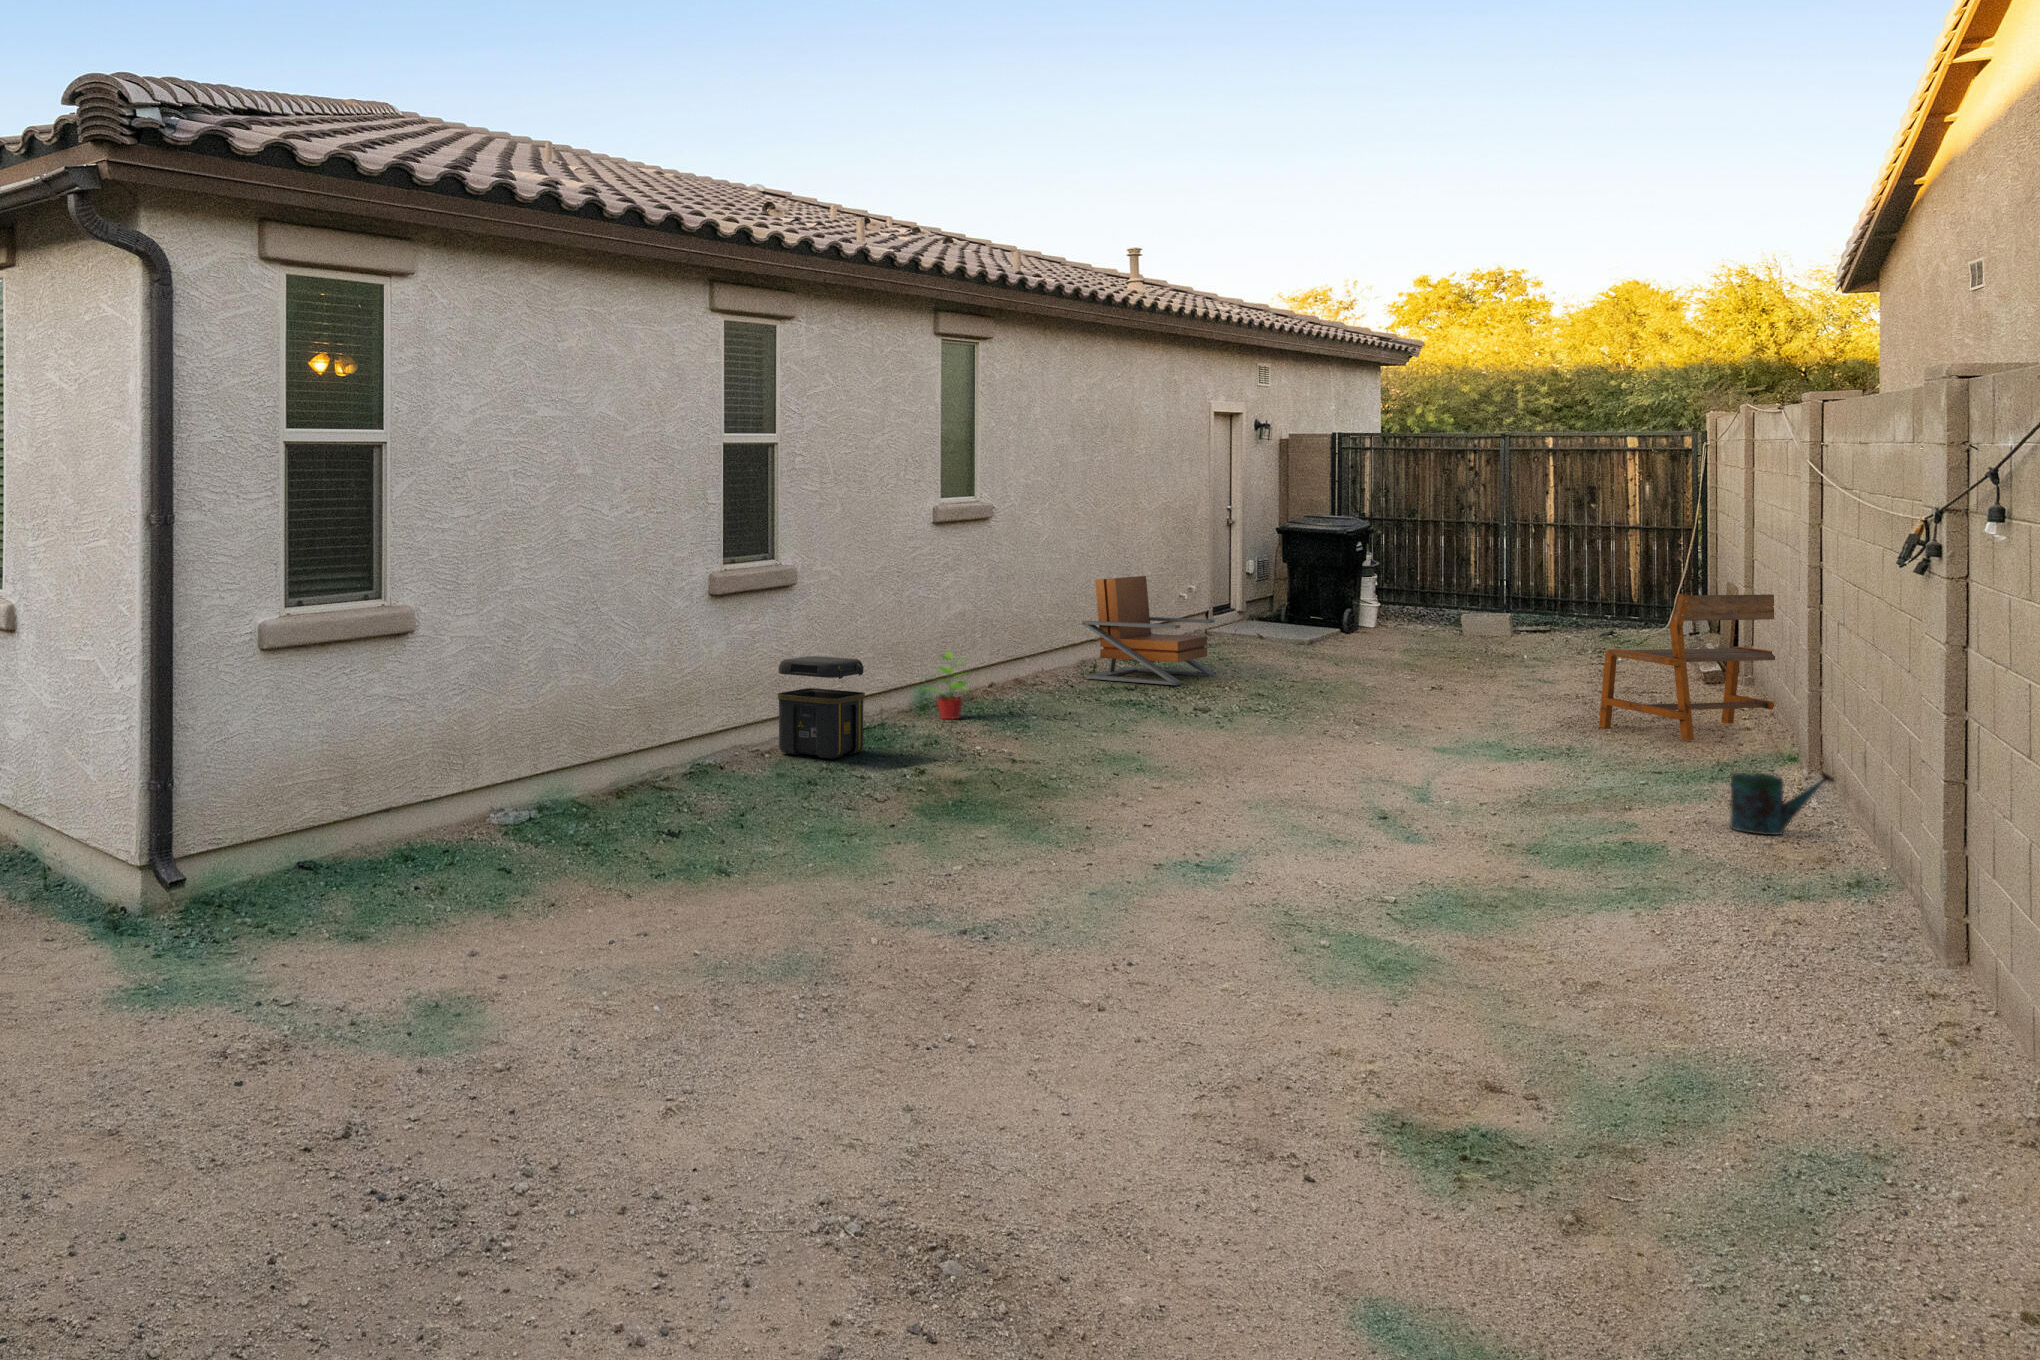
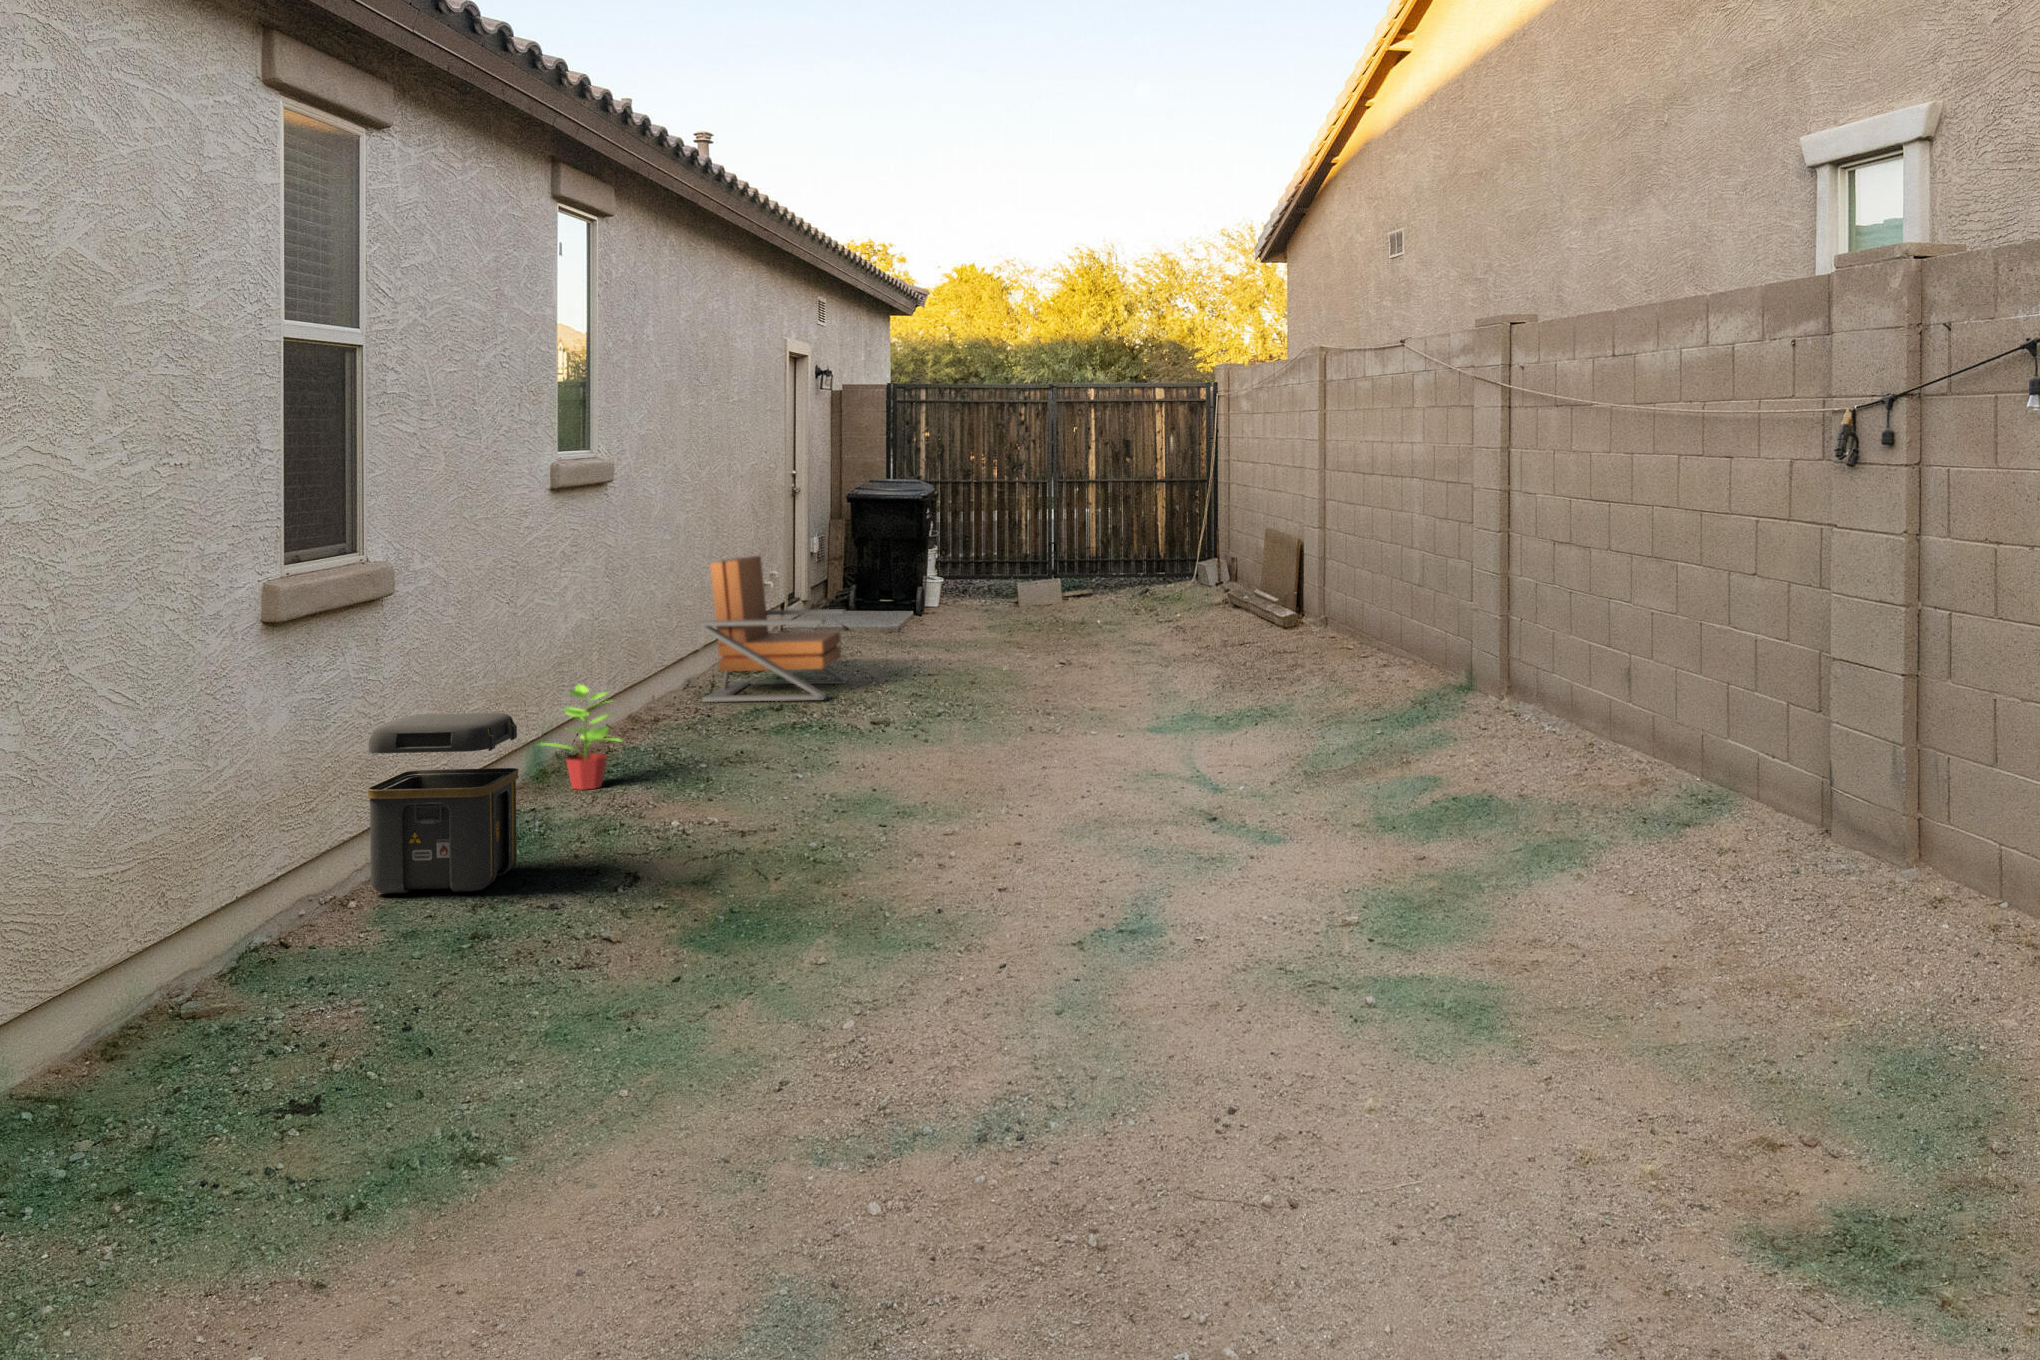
bench: present [1599,594,1775,740] -> none [1286,547,1447,710]
watering can: present [1712,771,1834,835] -> none [1534,735,1634,812]

